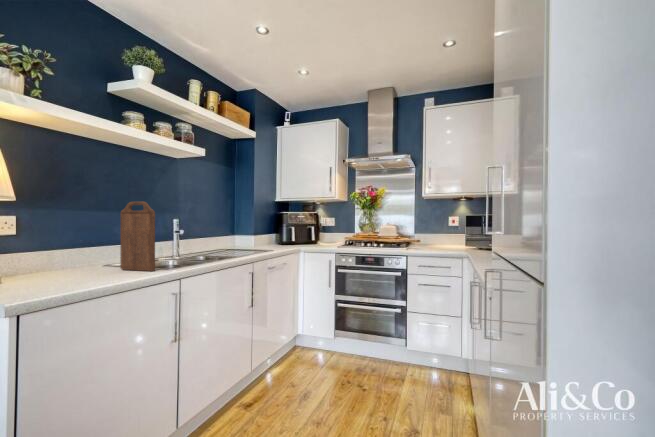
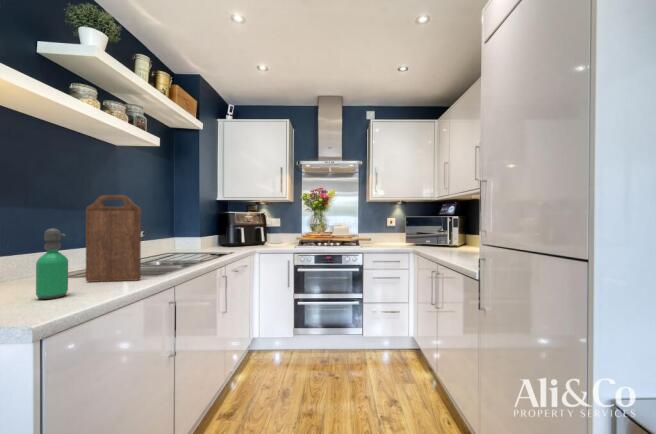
soap dispenser: none [67,228,90,281] -> present [36,228,68,299]

